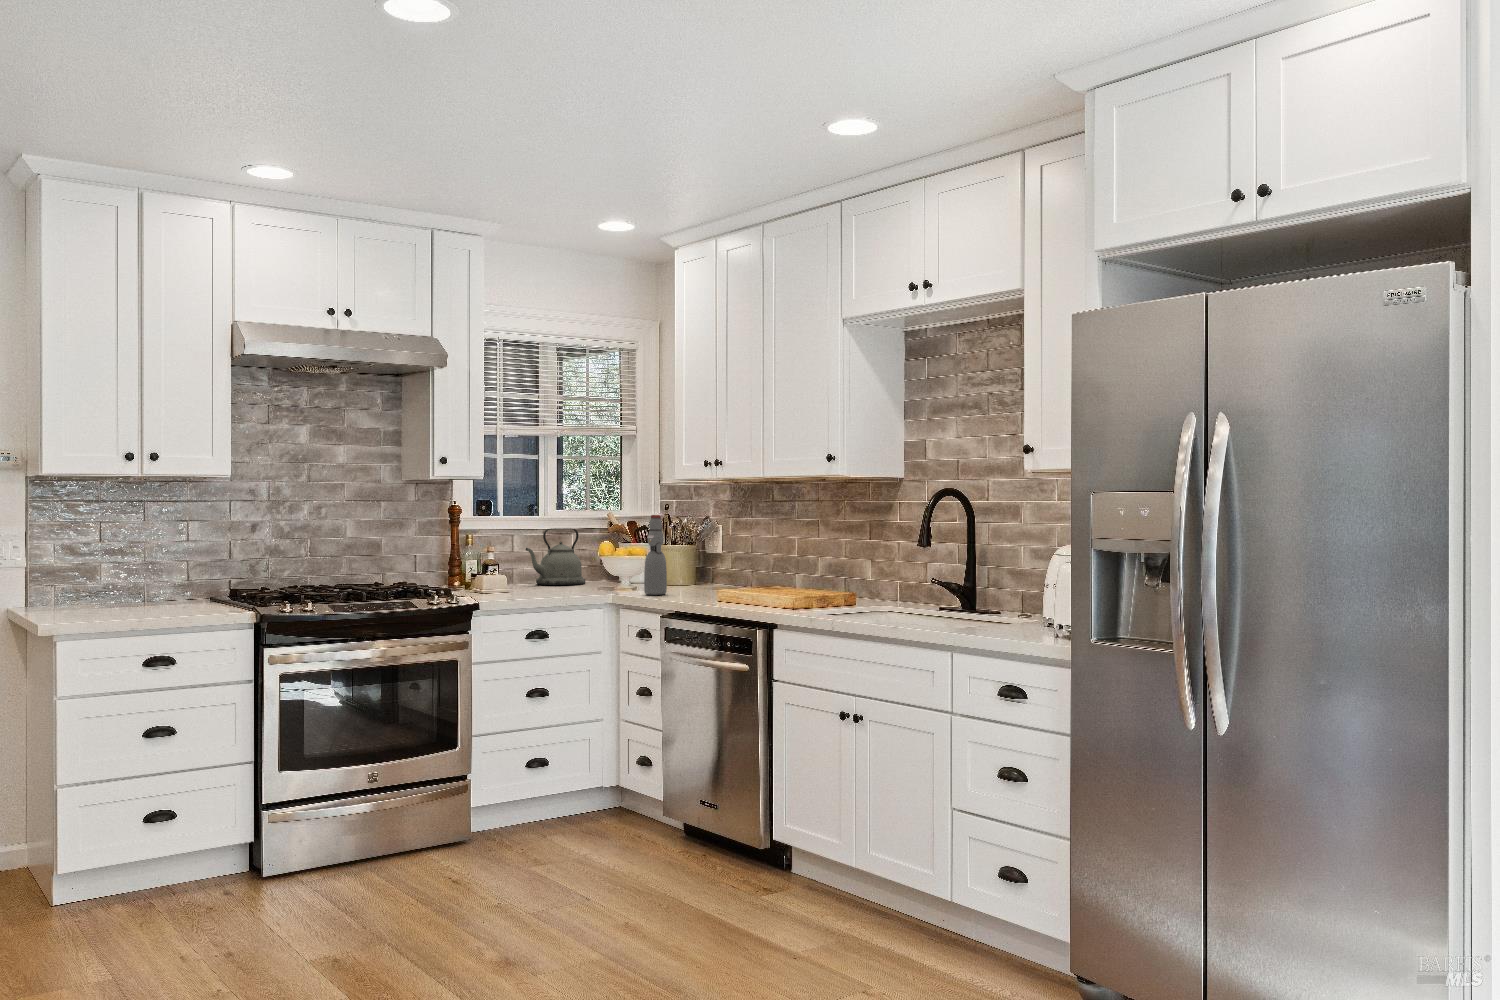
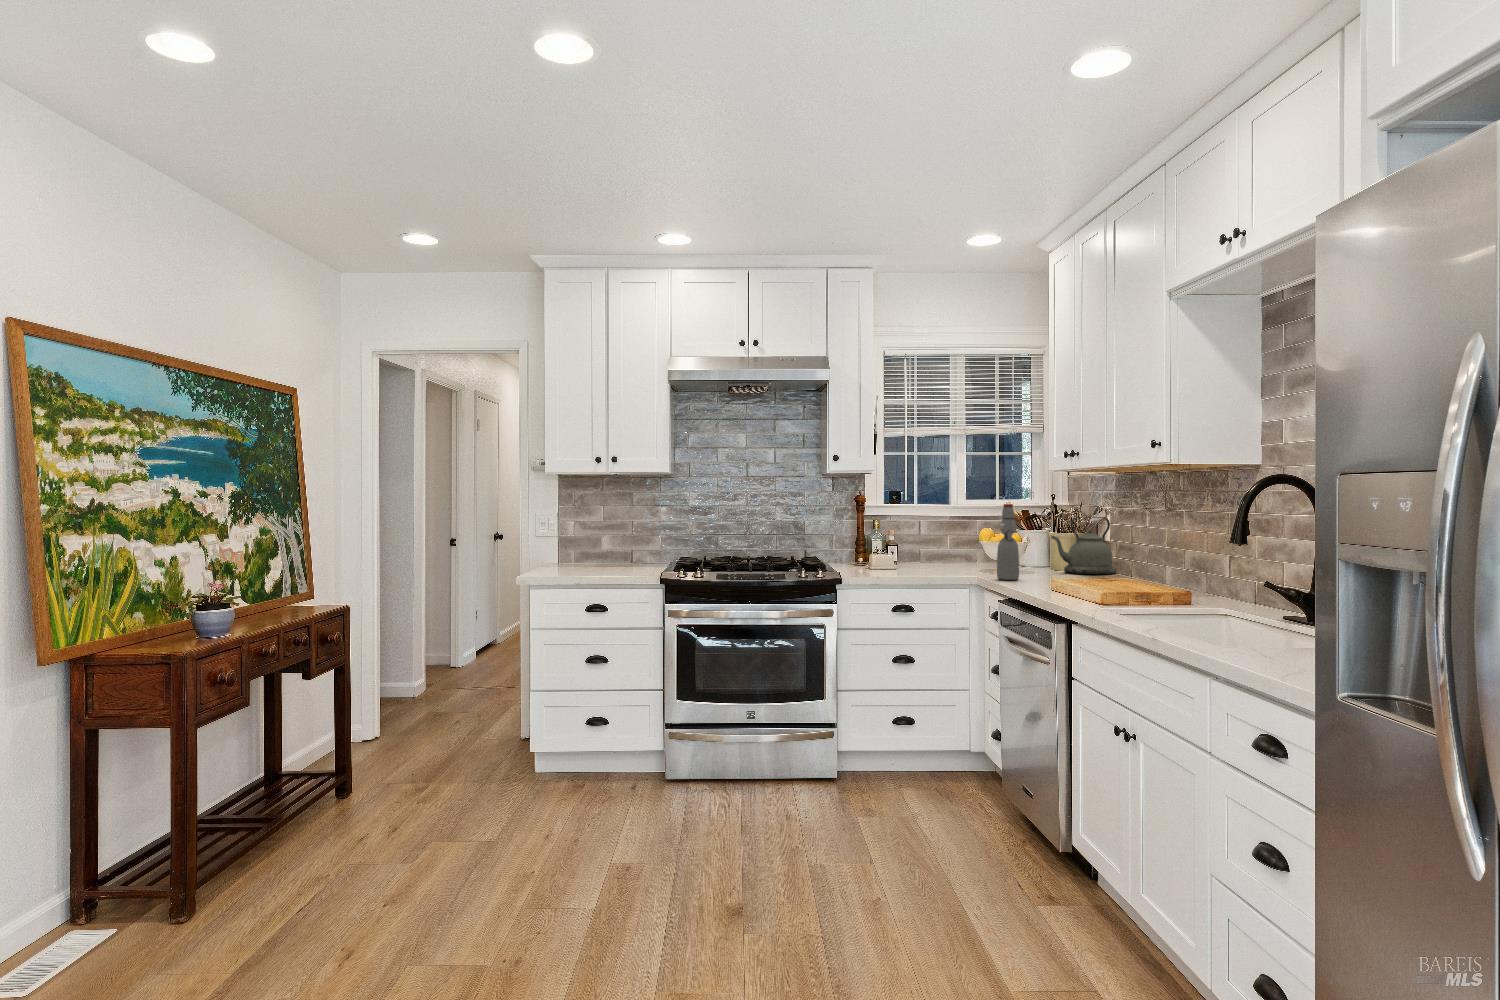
kettle: present [526,528,585,585] -> present [1051,517,1116,574]

